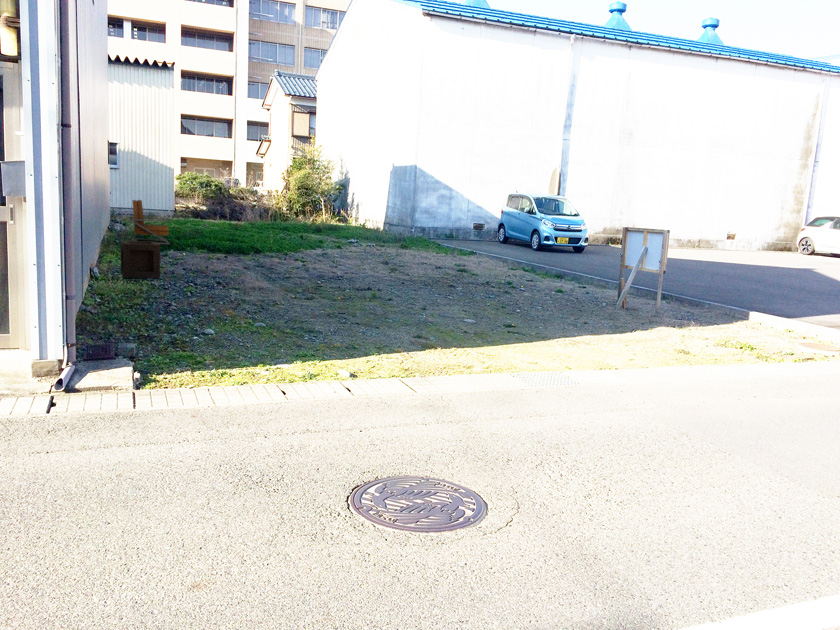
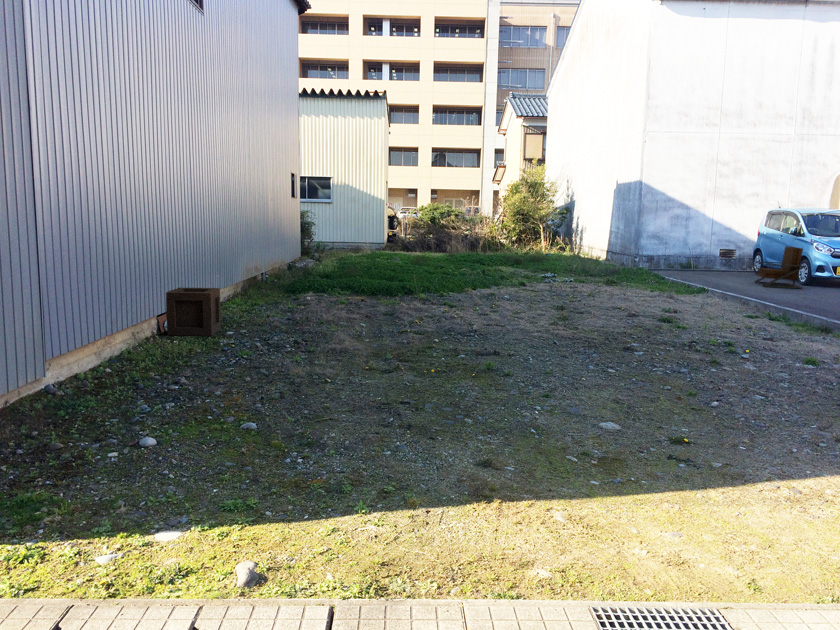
lounge chair: present [129,200,170,244] -> present [754,246,806,288]

